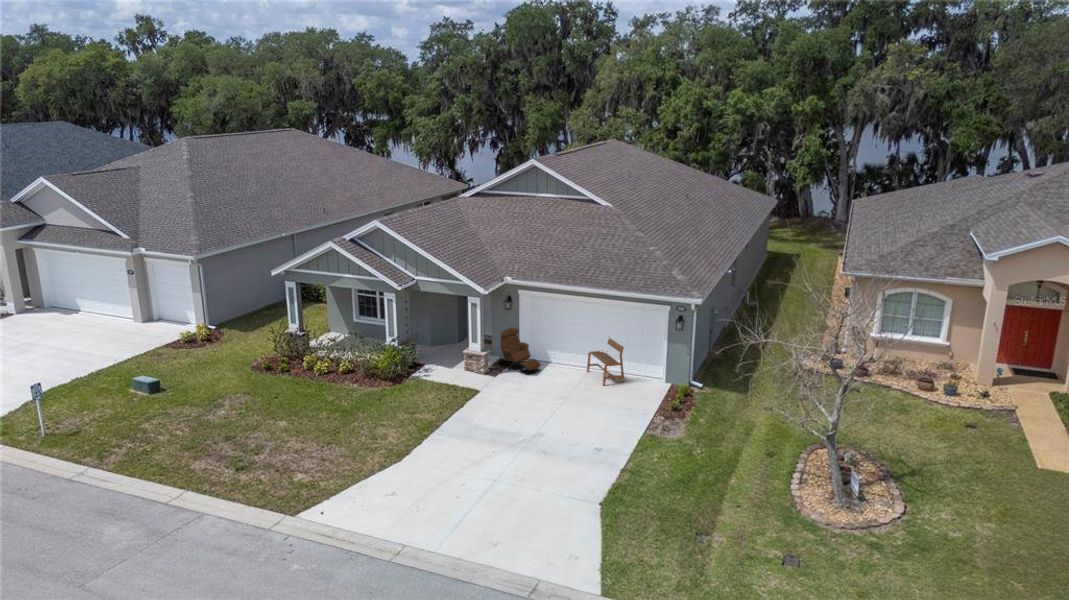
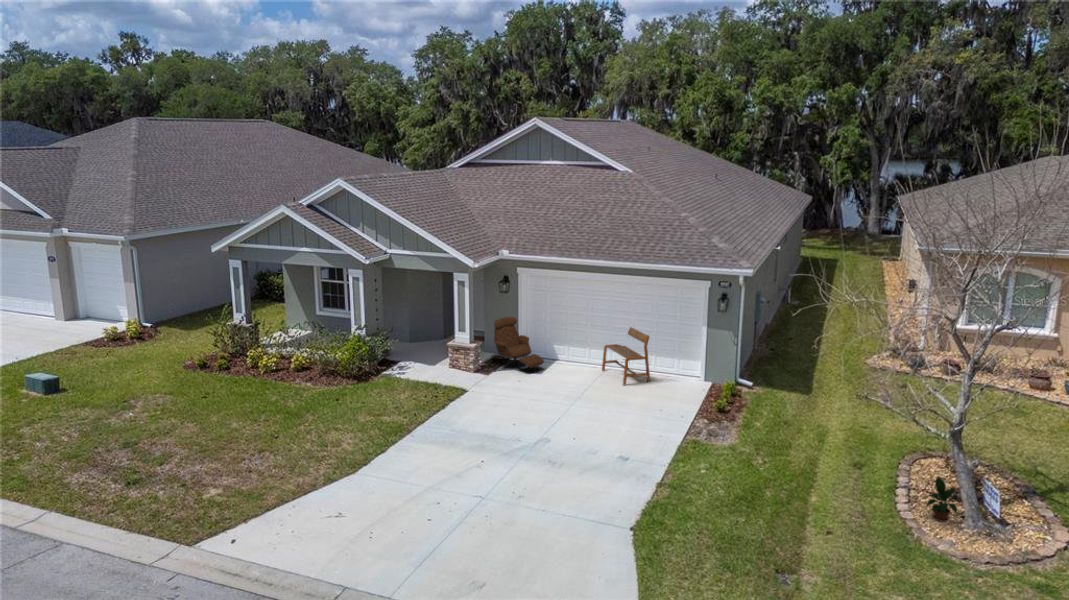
potted plant: none [808,467,833,498] -> present [924,477,958,522]

